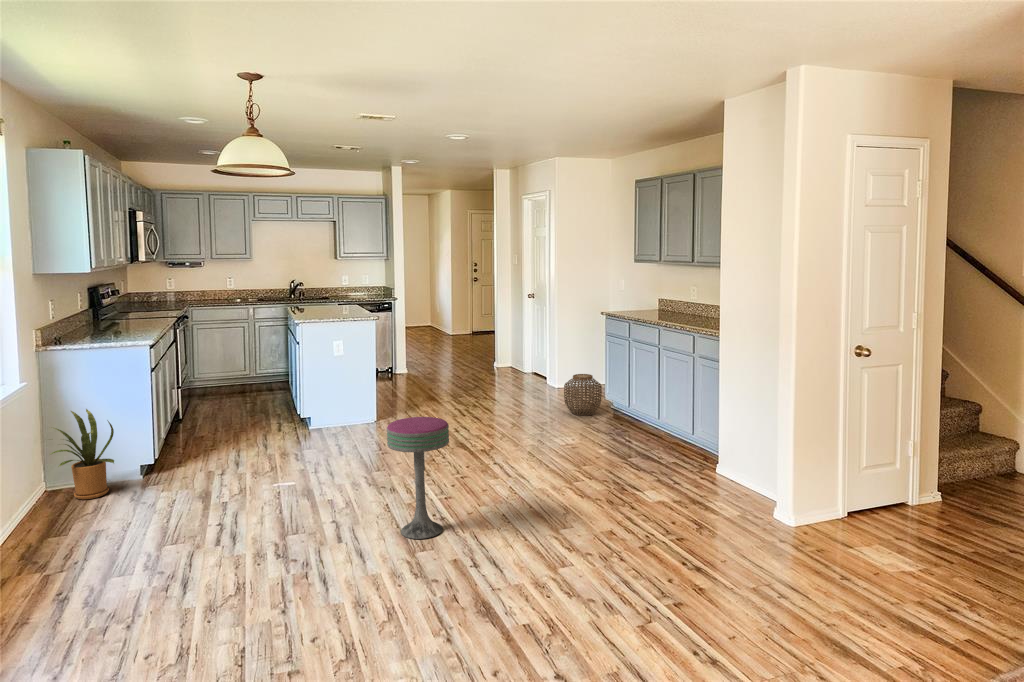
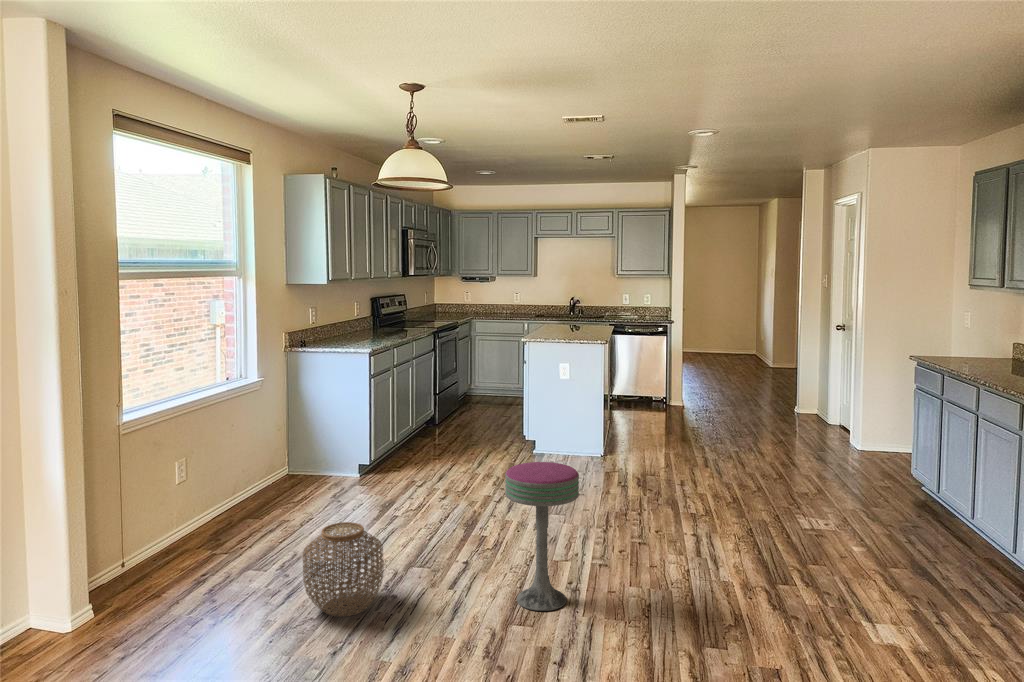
woven basket: present [564,374,602,416] -> present [303,522,383,617]
house plant: present [51,409,114,499] -> none [266,407,321,492]

